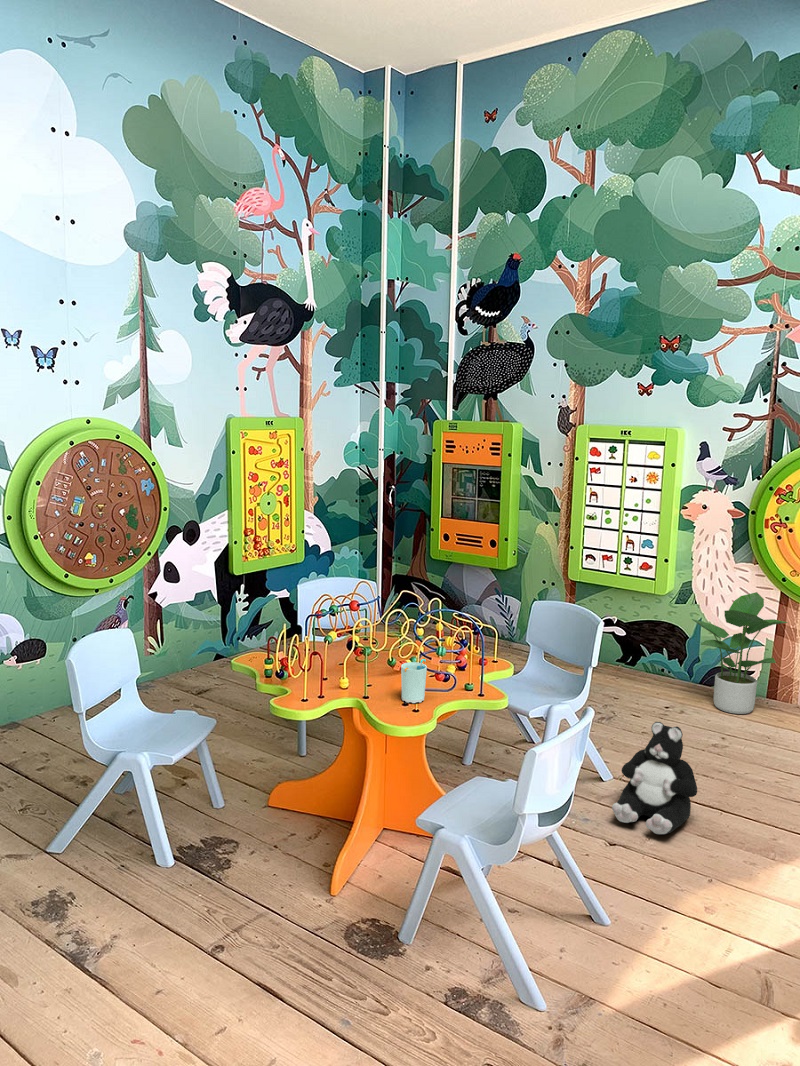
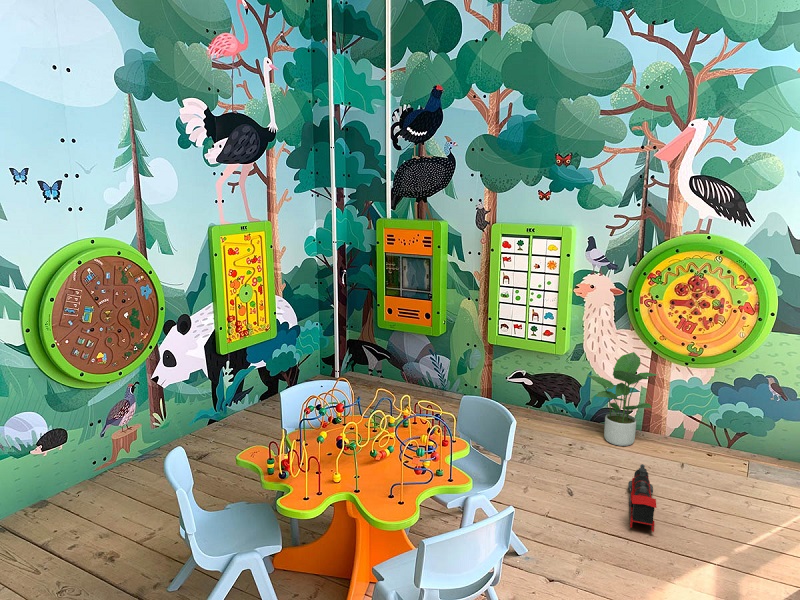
cup: present [401,659,427,703] -> none [385,453,407,491]
plush toy: present [612,722,697,835] -> none [551,478,615,570]
toy train: none [724,725,765,803] -> present [628,464,657,532]

